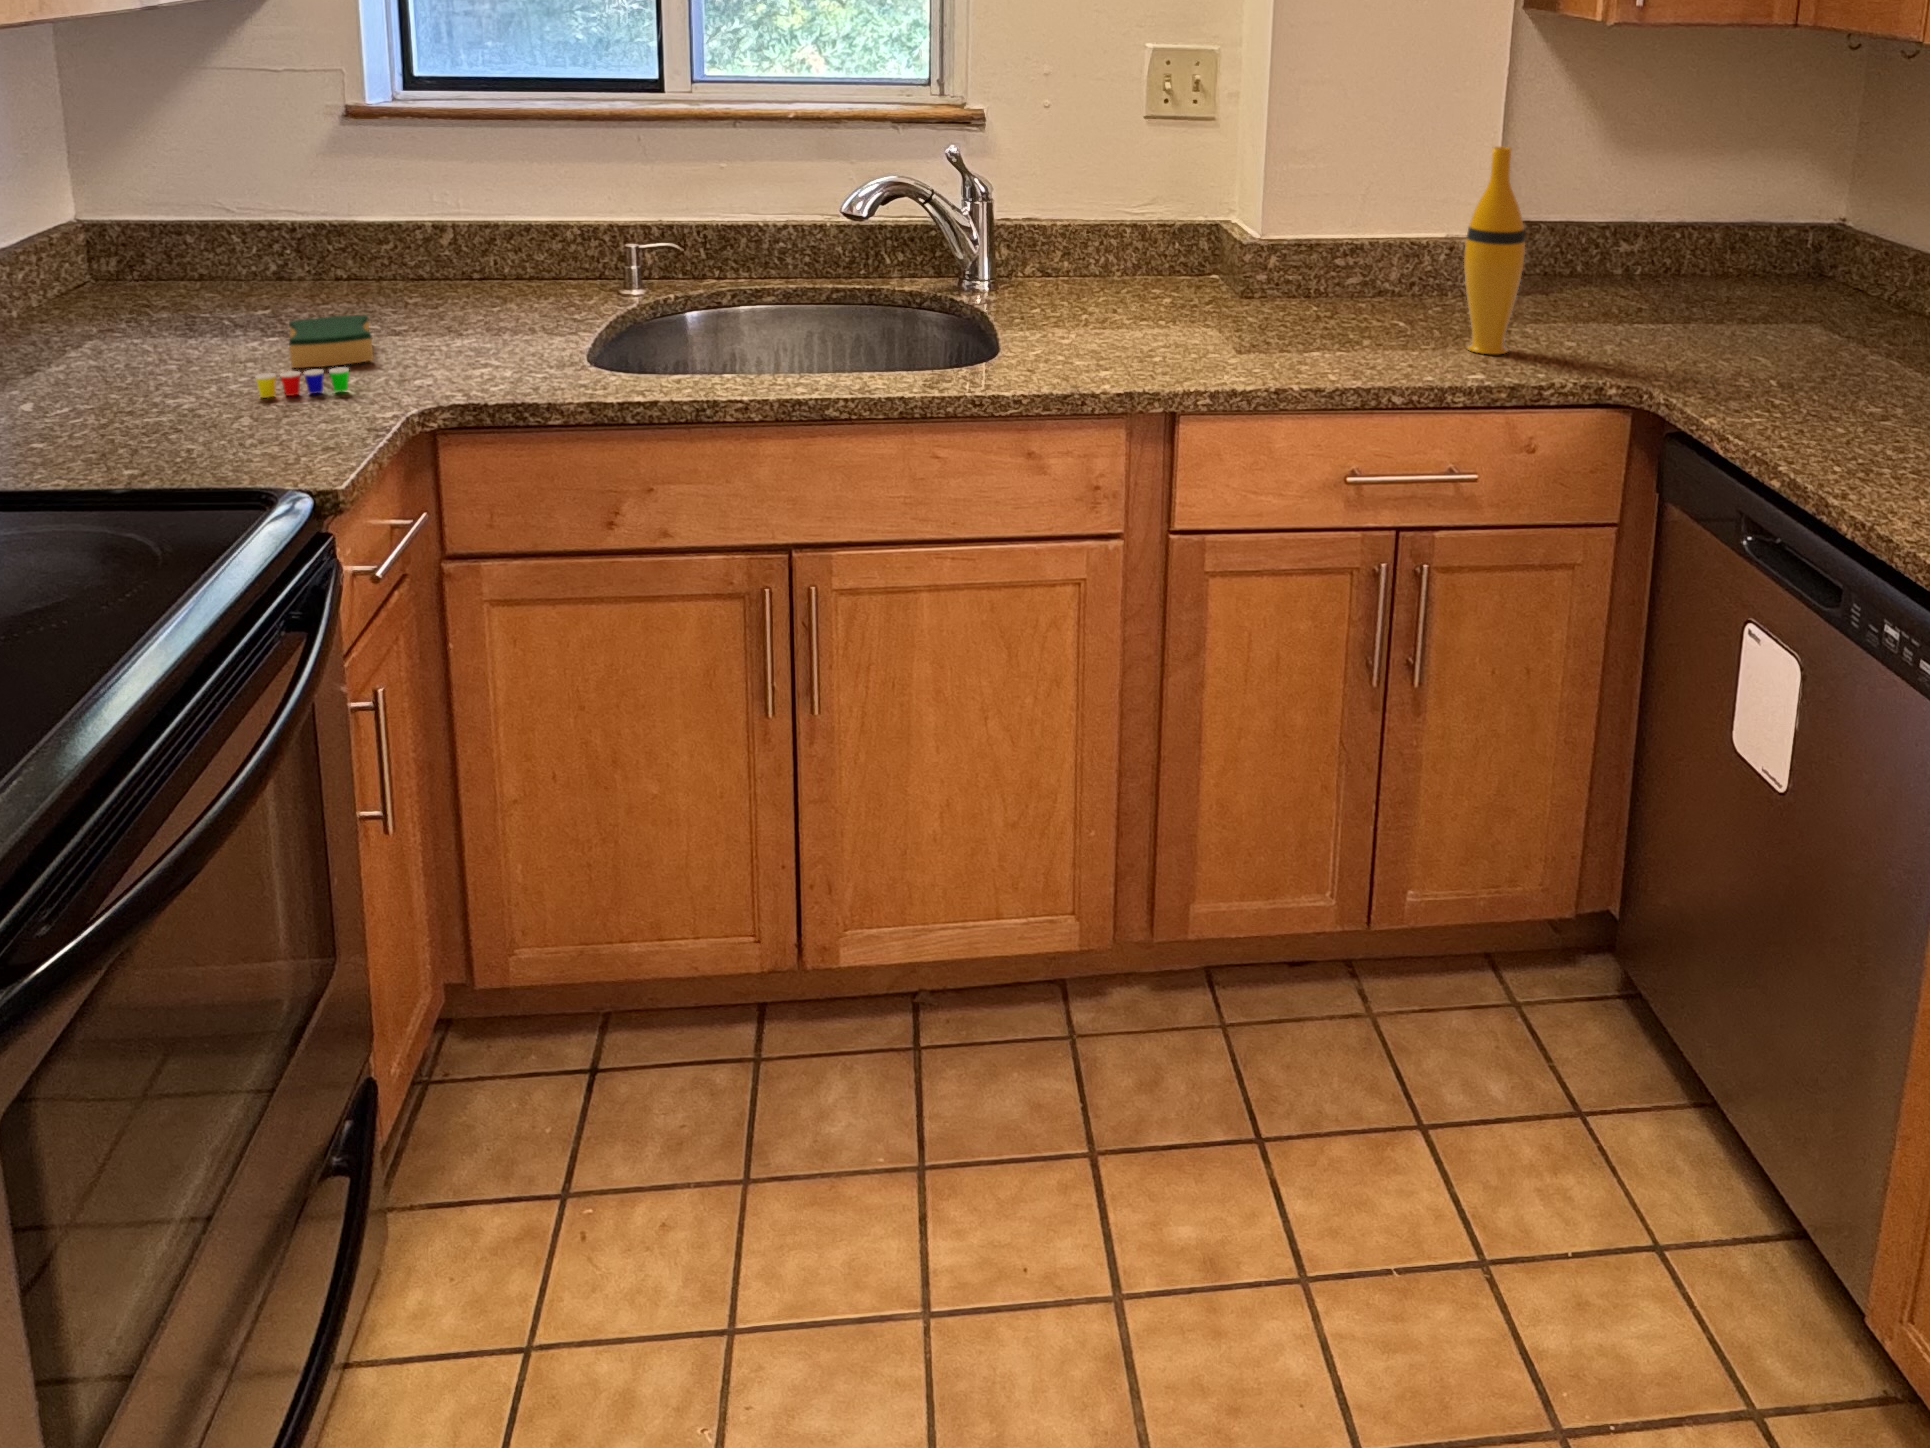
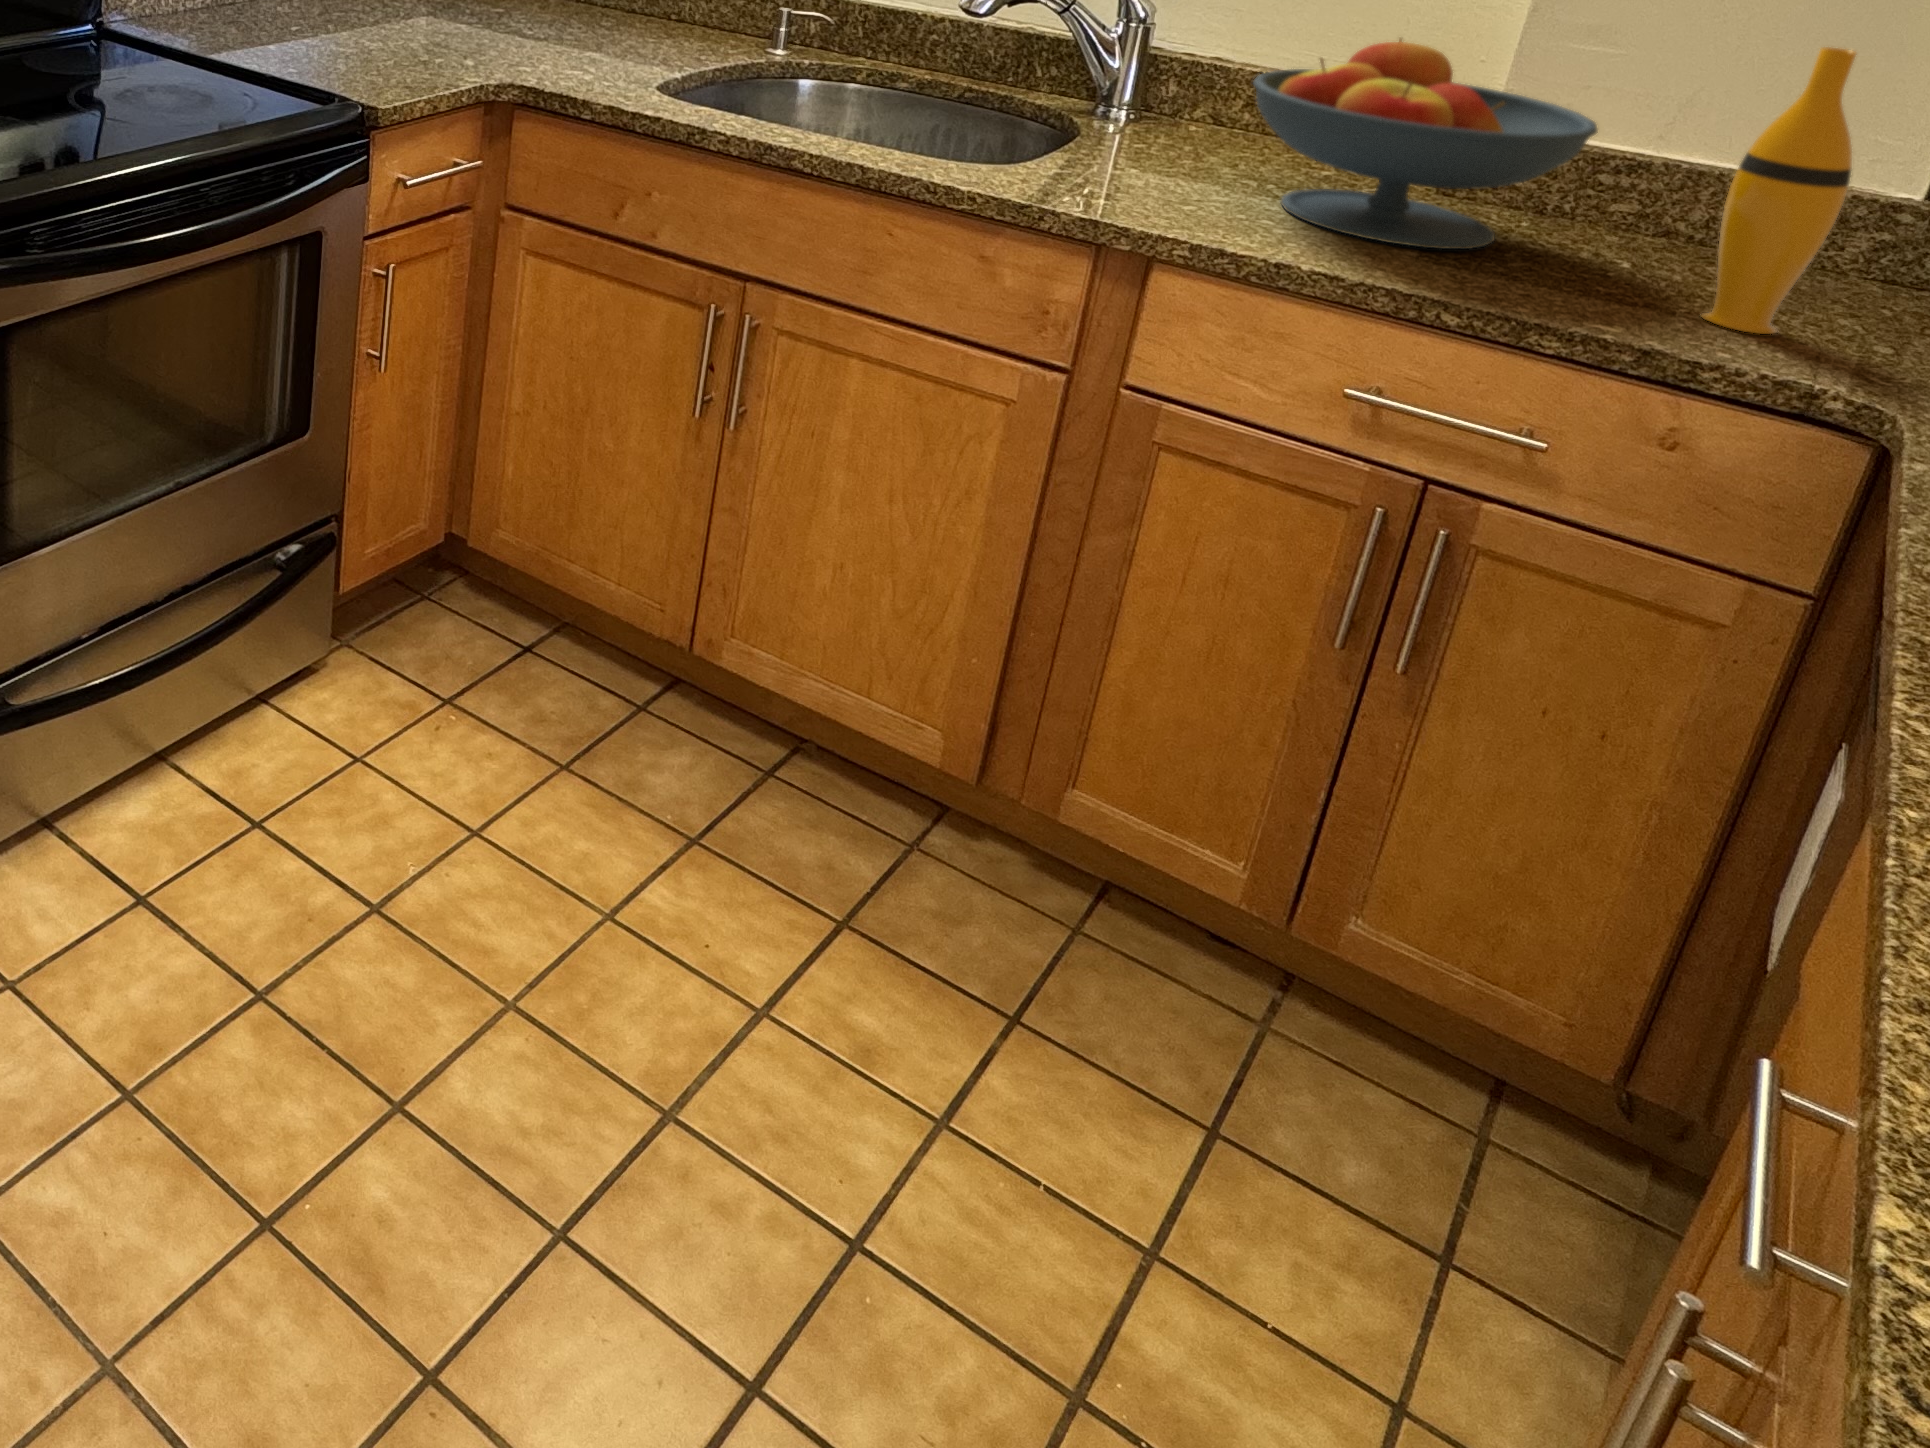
fruit bowl: none [1141,180,1374,350] -> present [1253,39,1598,249]
sponge: present [289,315,373,368] -> none [464,15,539,53]
cup: present [256,367,349,398] -> none [417,40,477,64]

